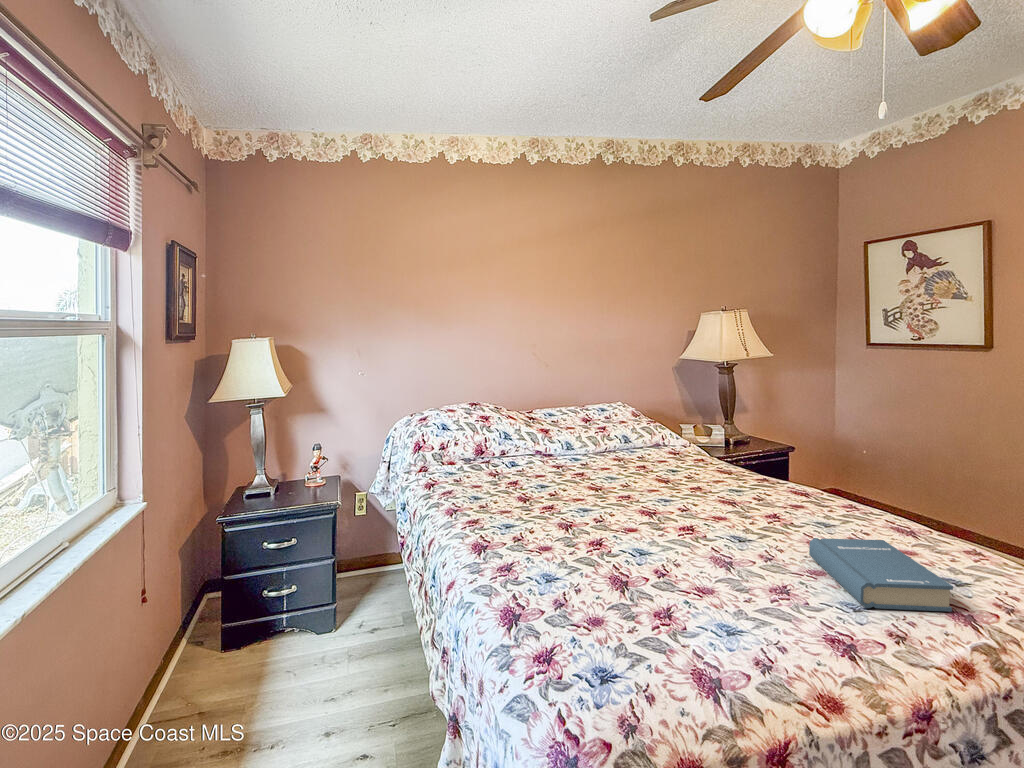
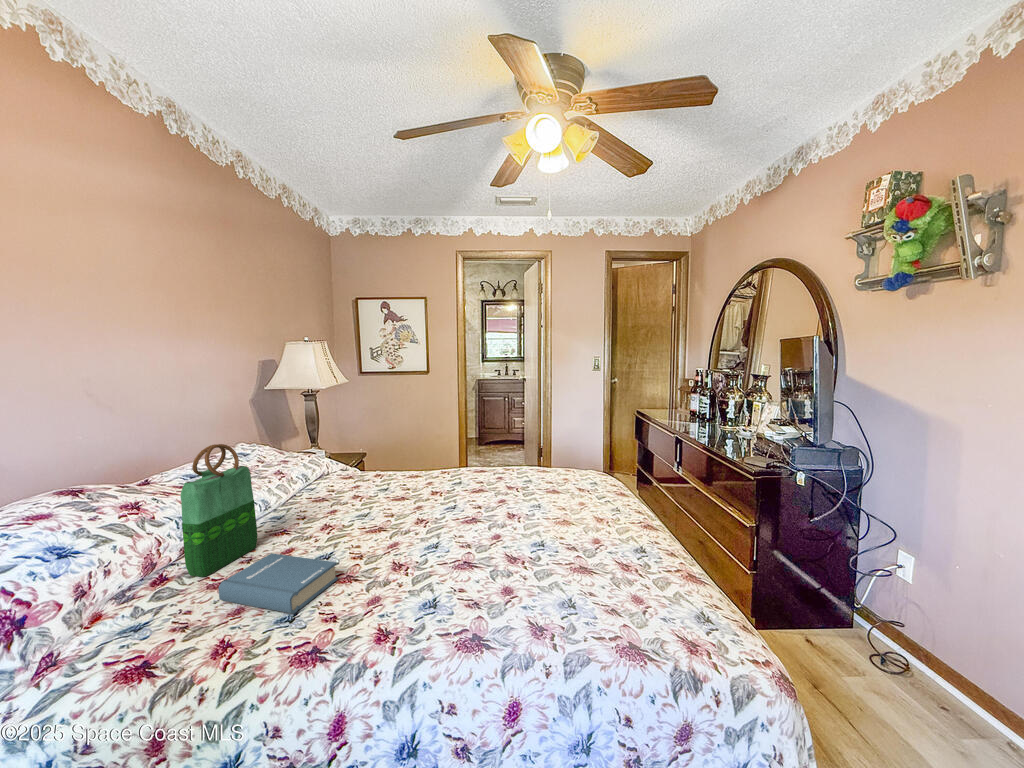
tote bag: none [802,397,889,533] -> present [181,444,257,577]

